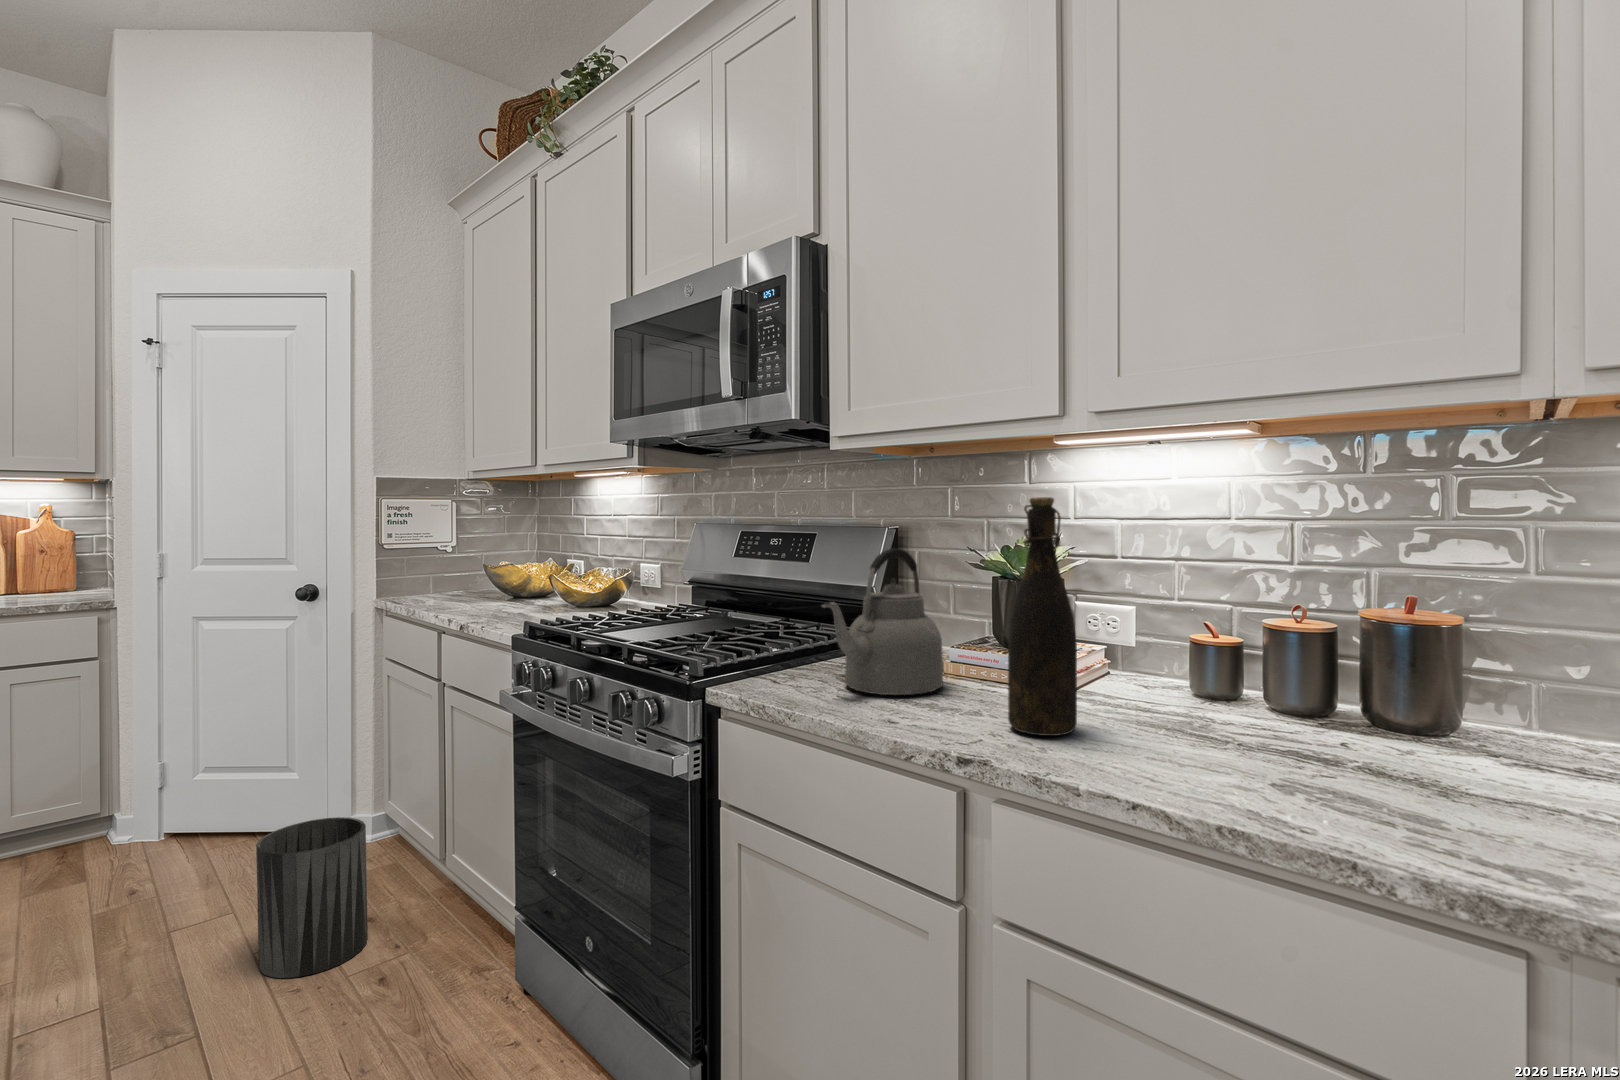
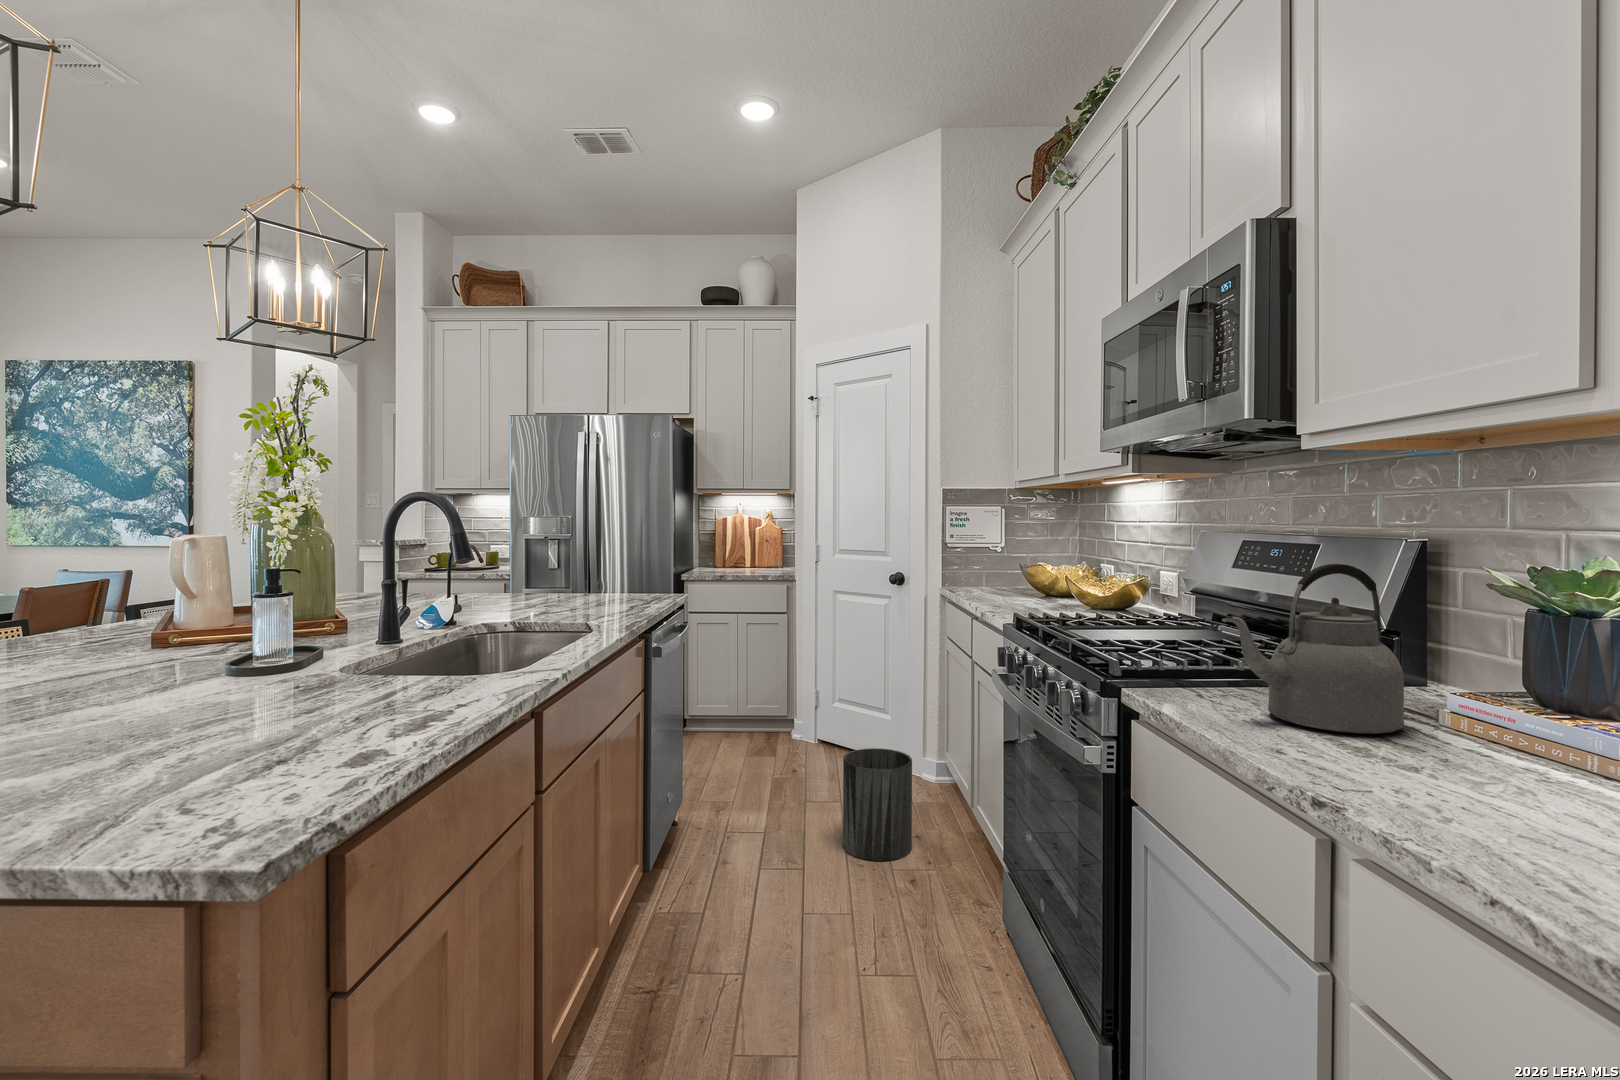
bottle: present [1008,497,1077,736] -> none [1422,506,1535,811]

